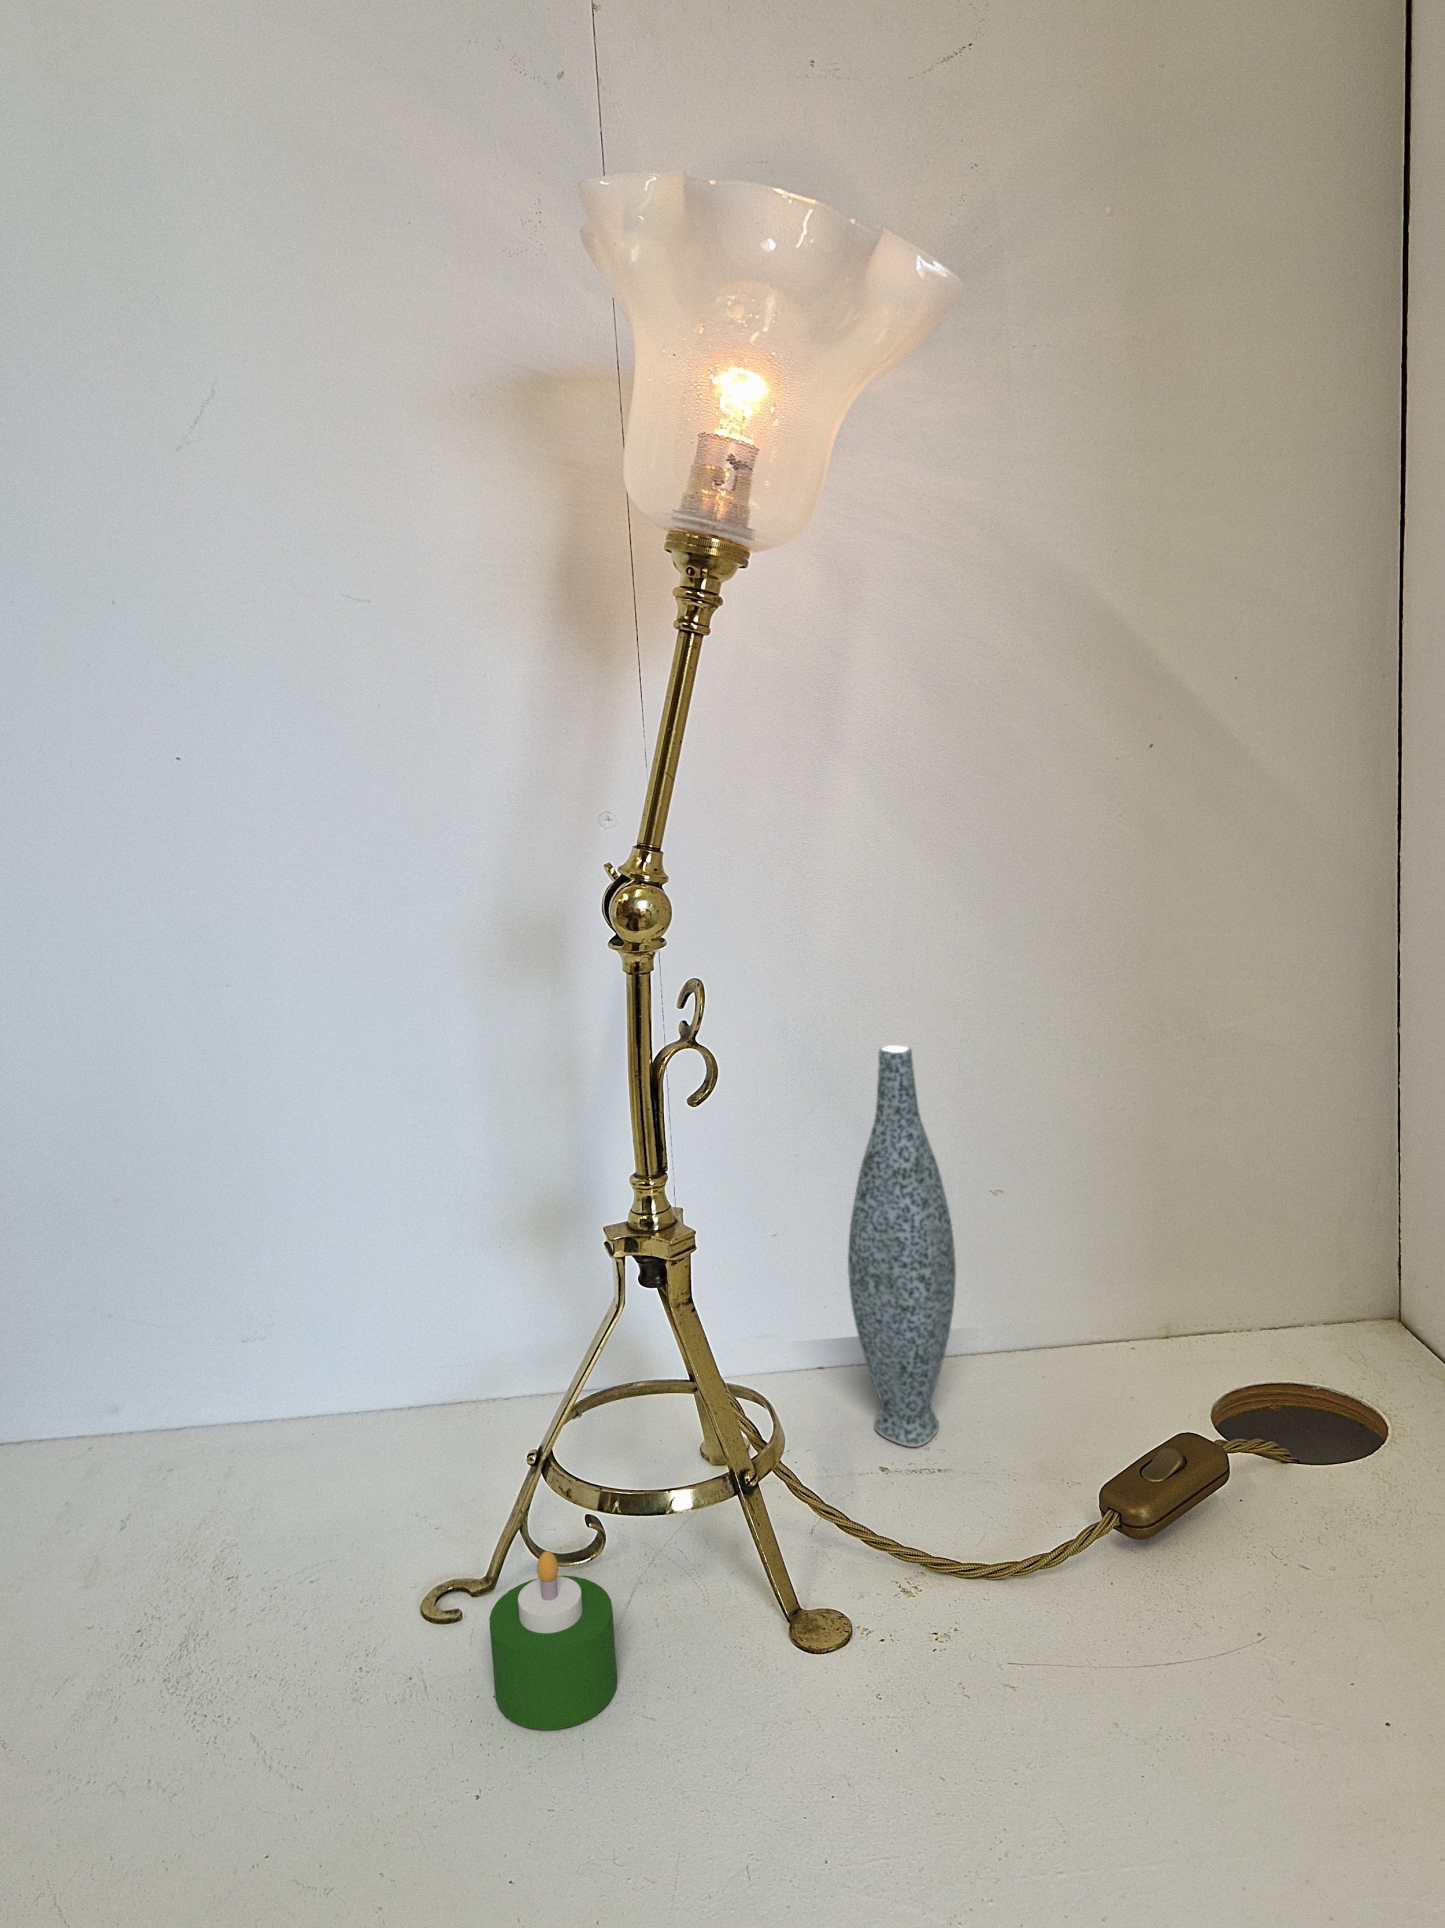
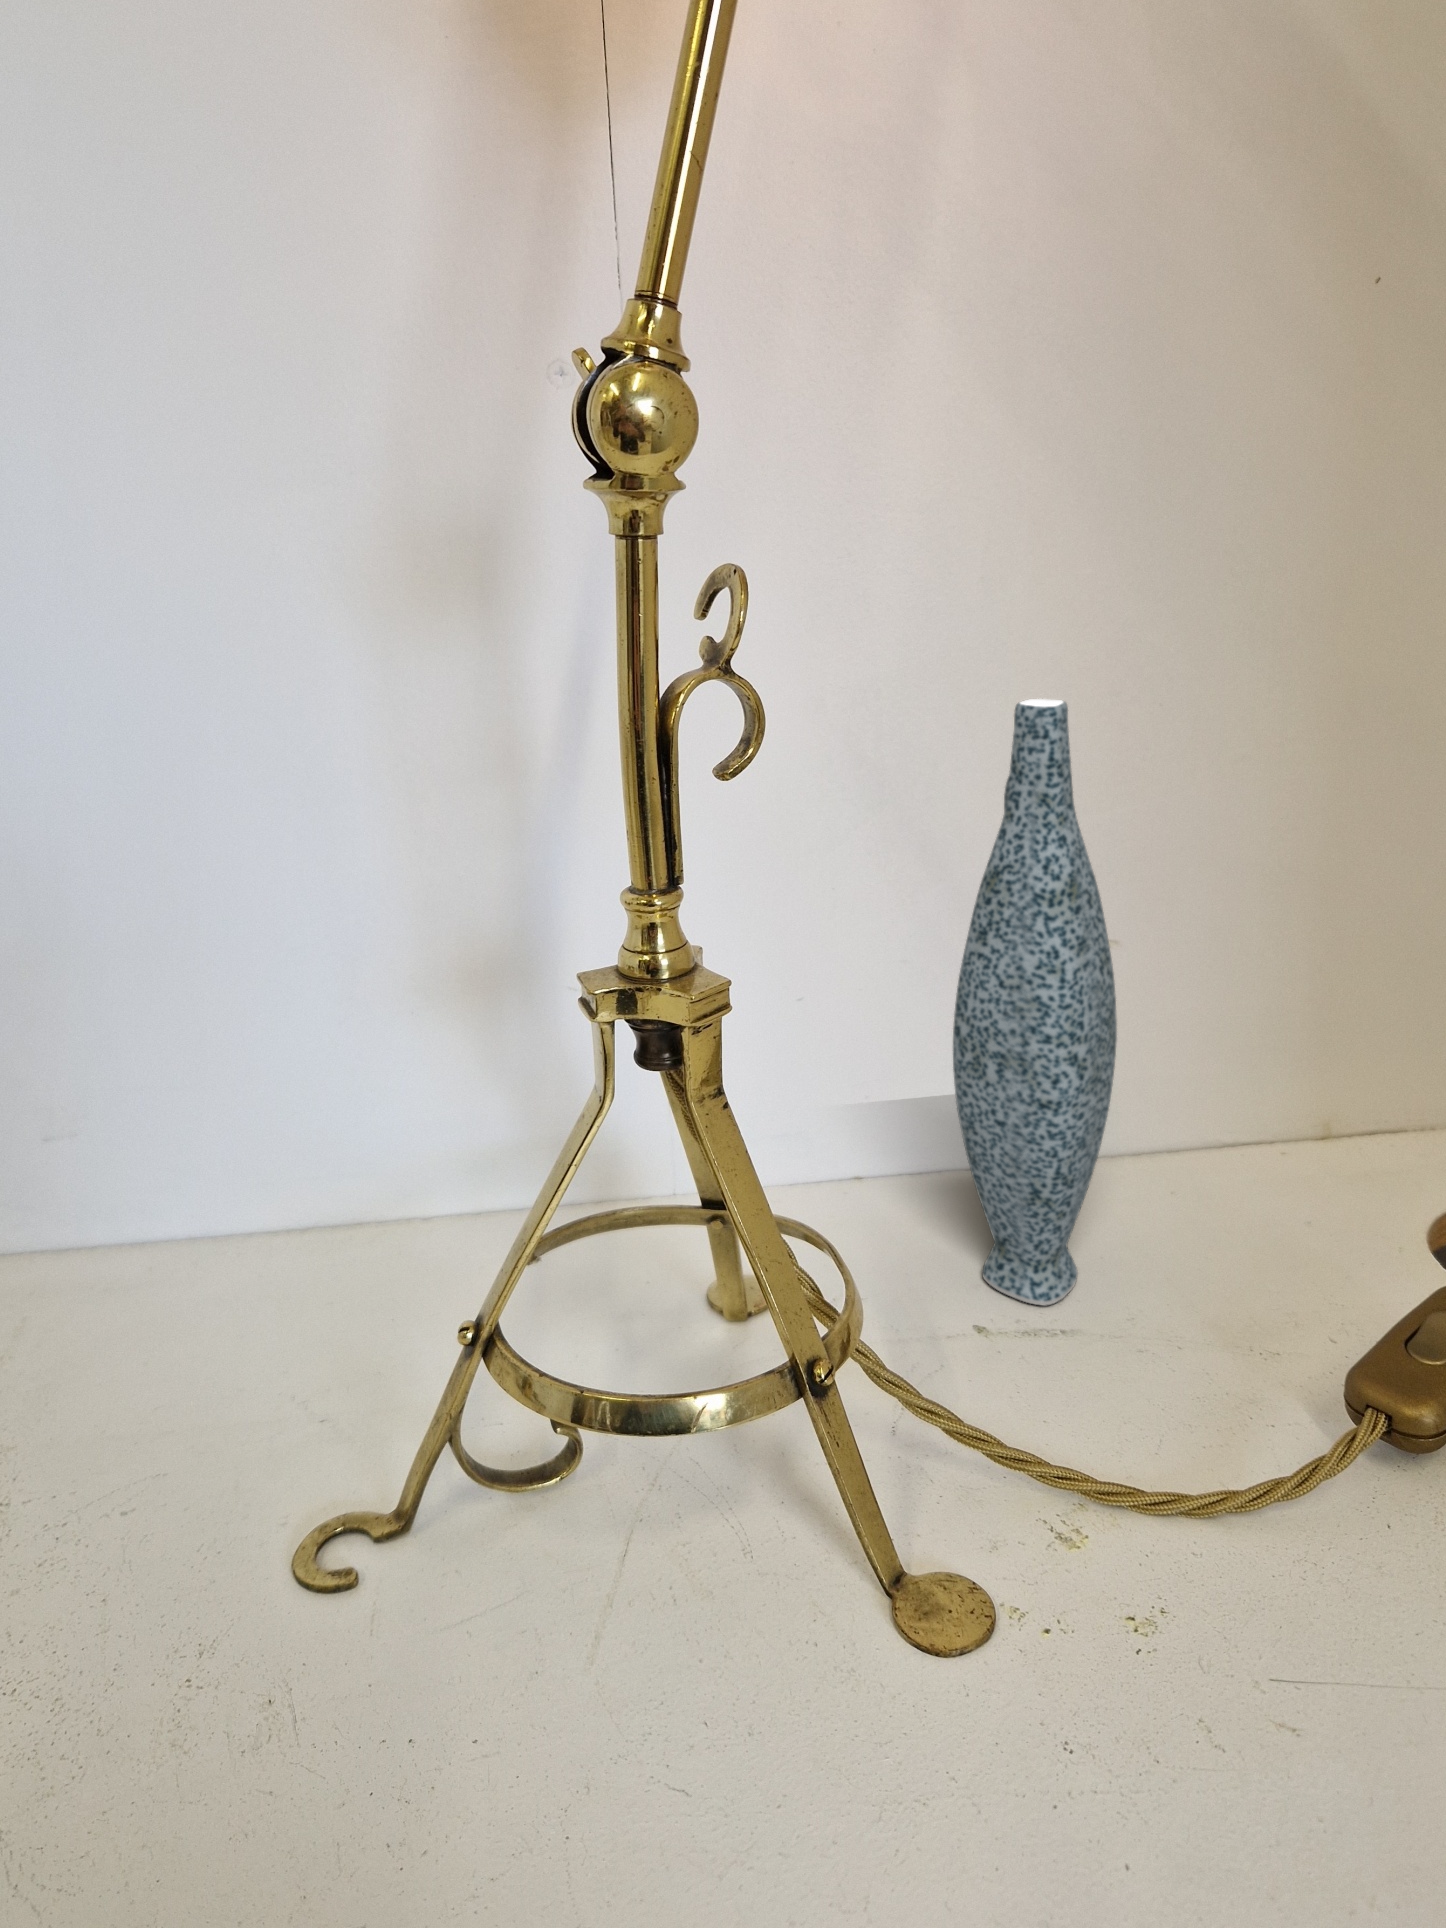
candle: present [489,1551,617,1730] -> none [393,1498,605,1779]

